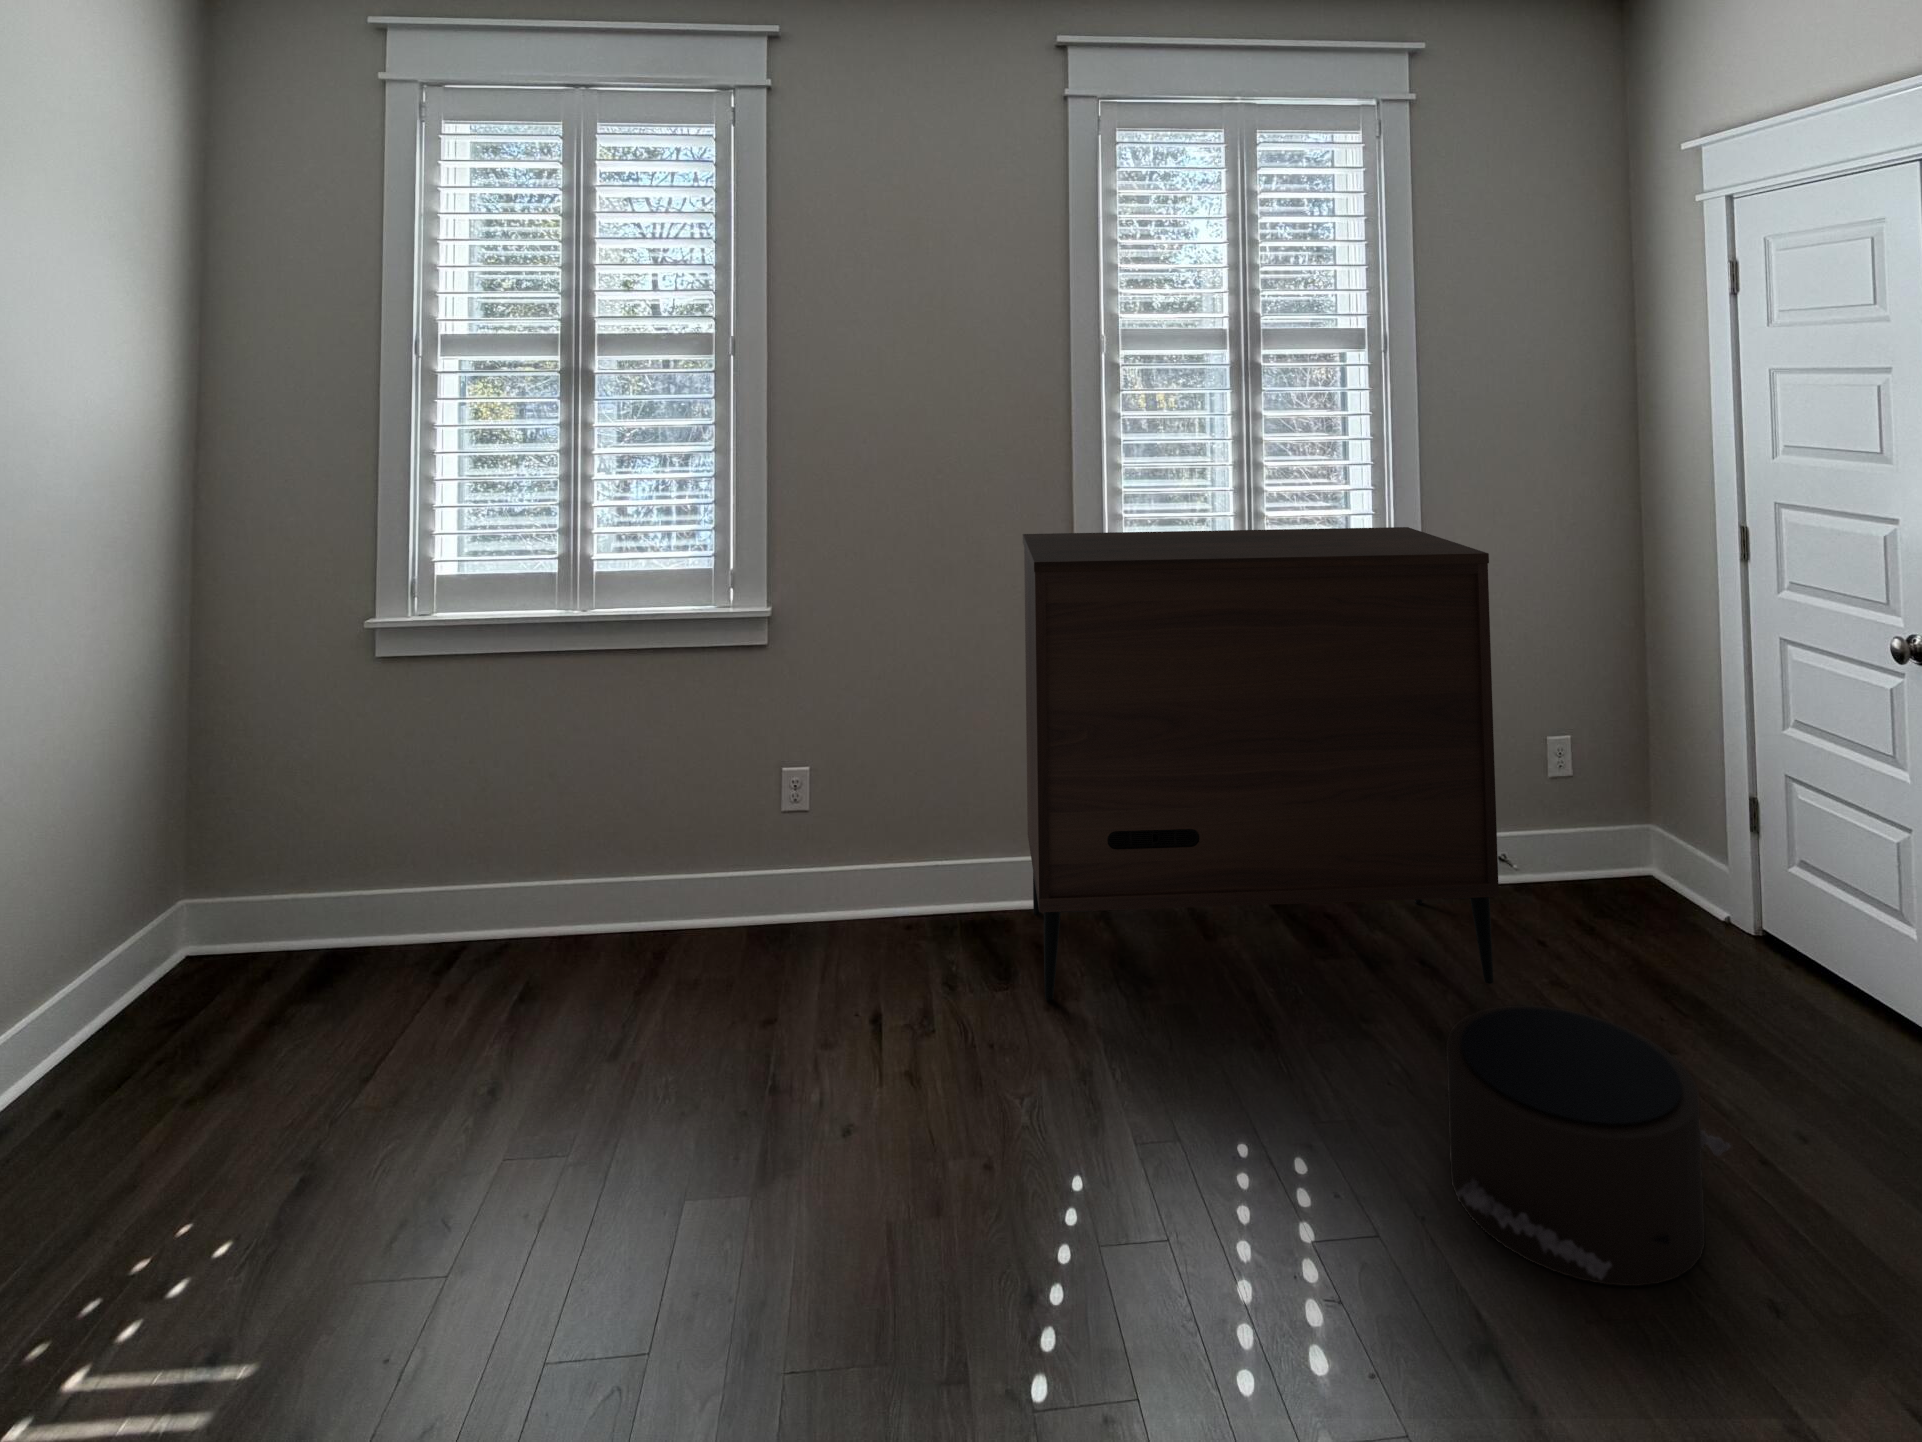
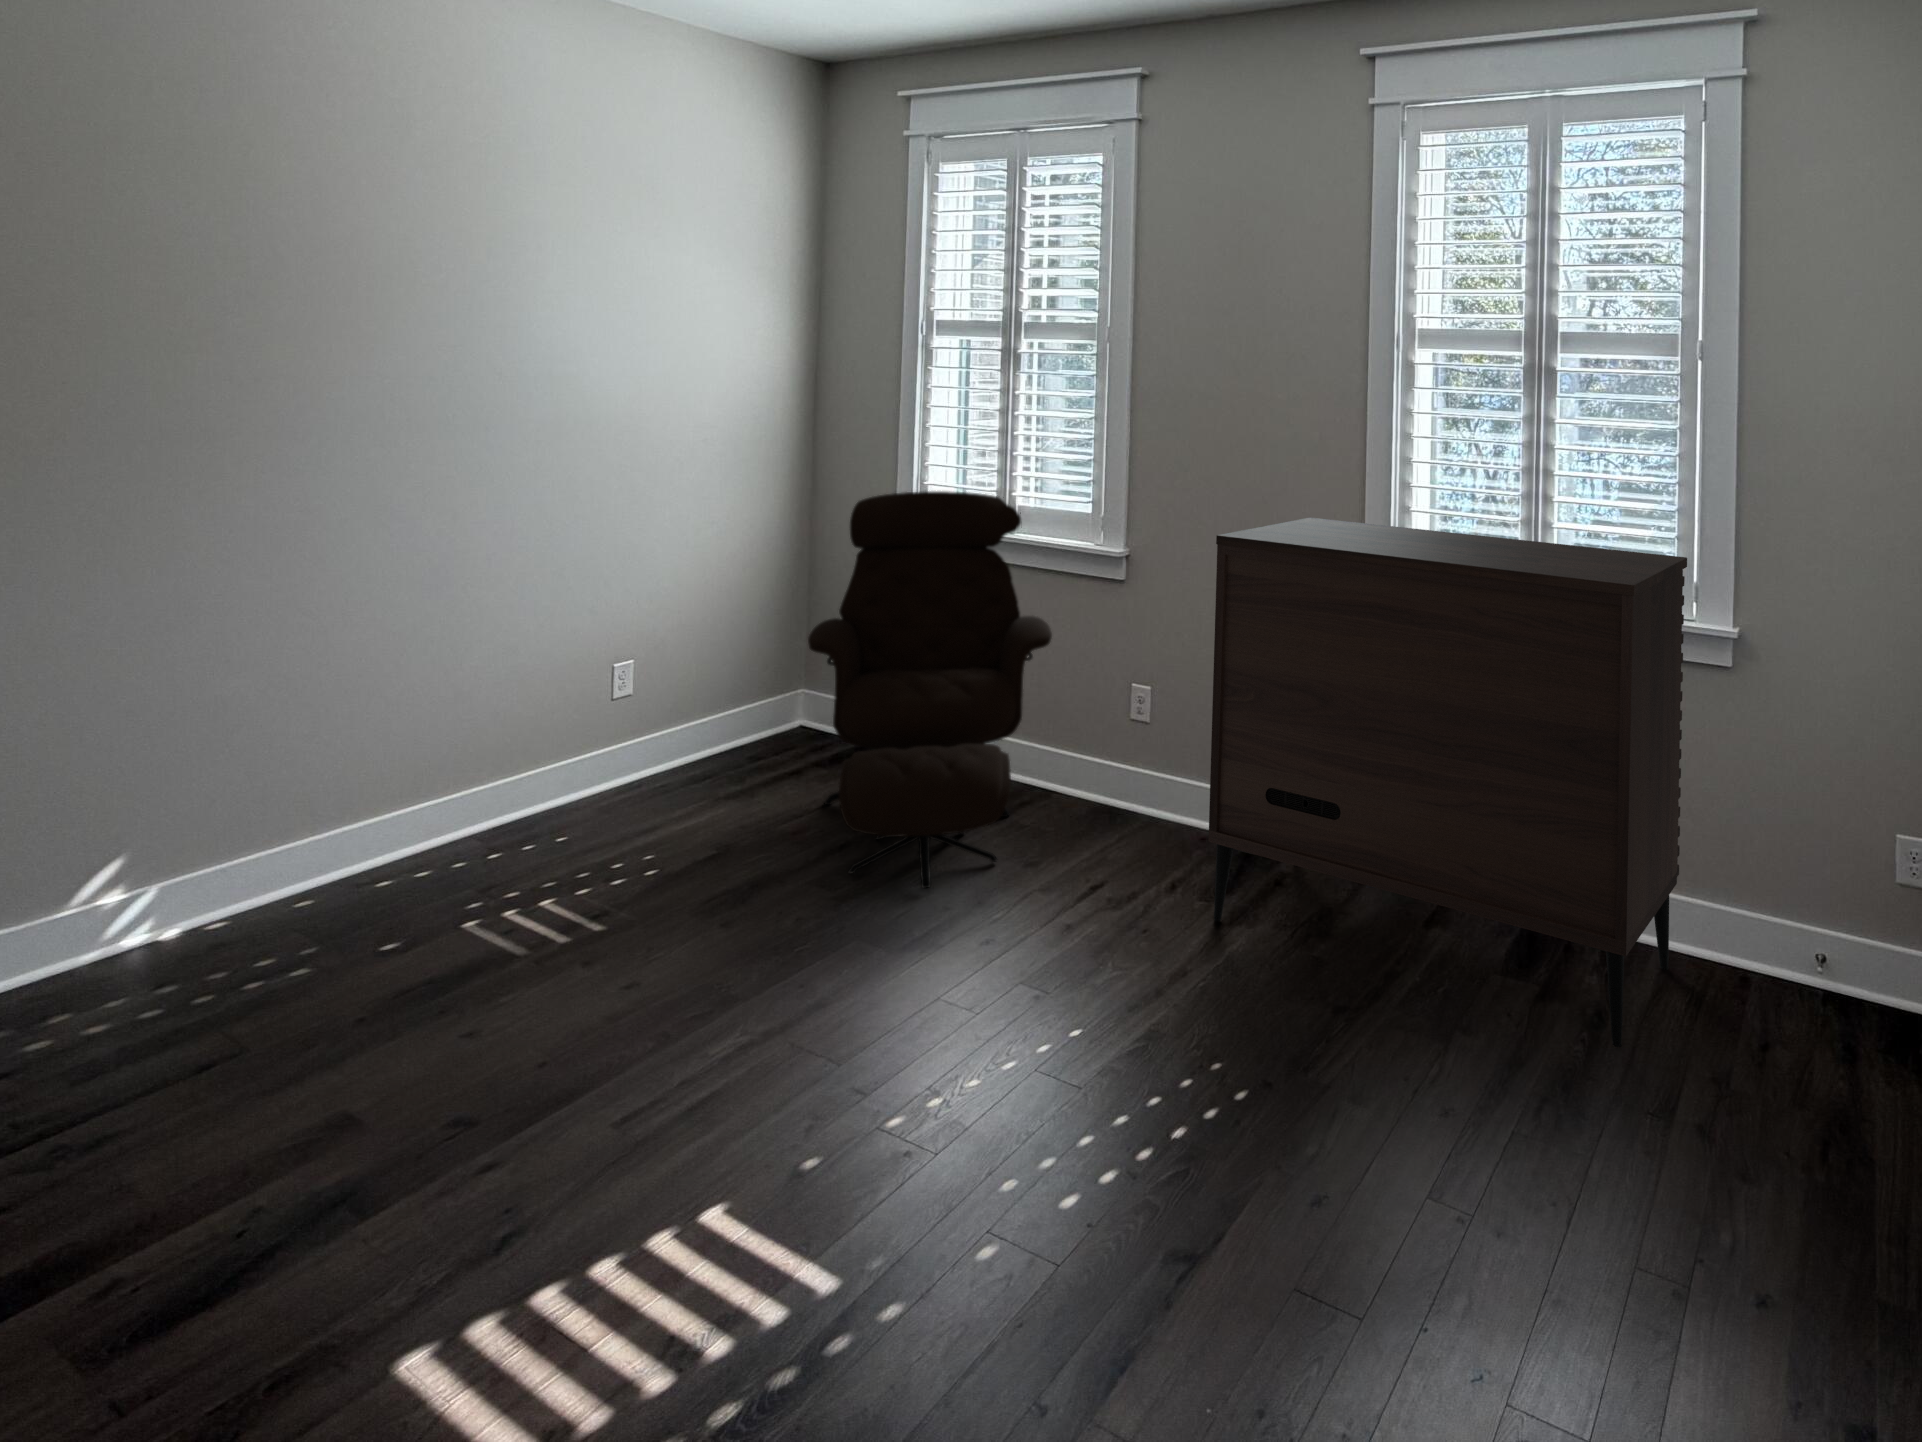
lounge chair: none [338,558,766,1113] -> present [808,491,1052,889]
pouf: present [1446,1005,1730,1286] -> none [1277,1013,1585,1284]

